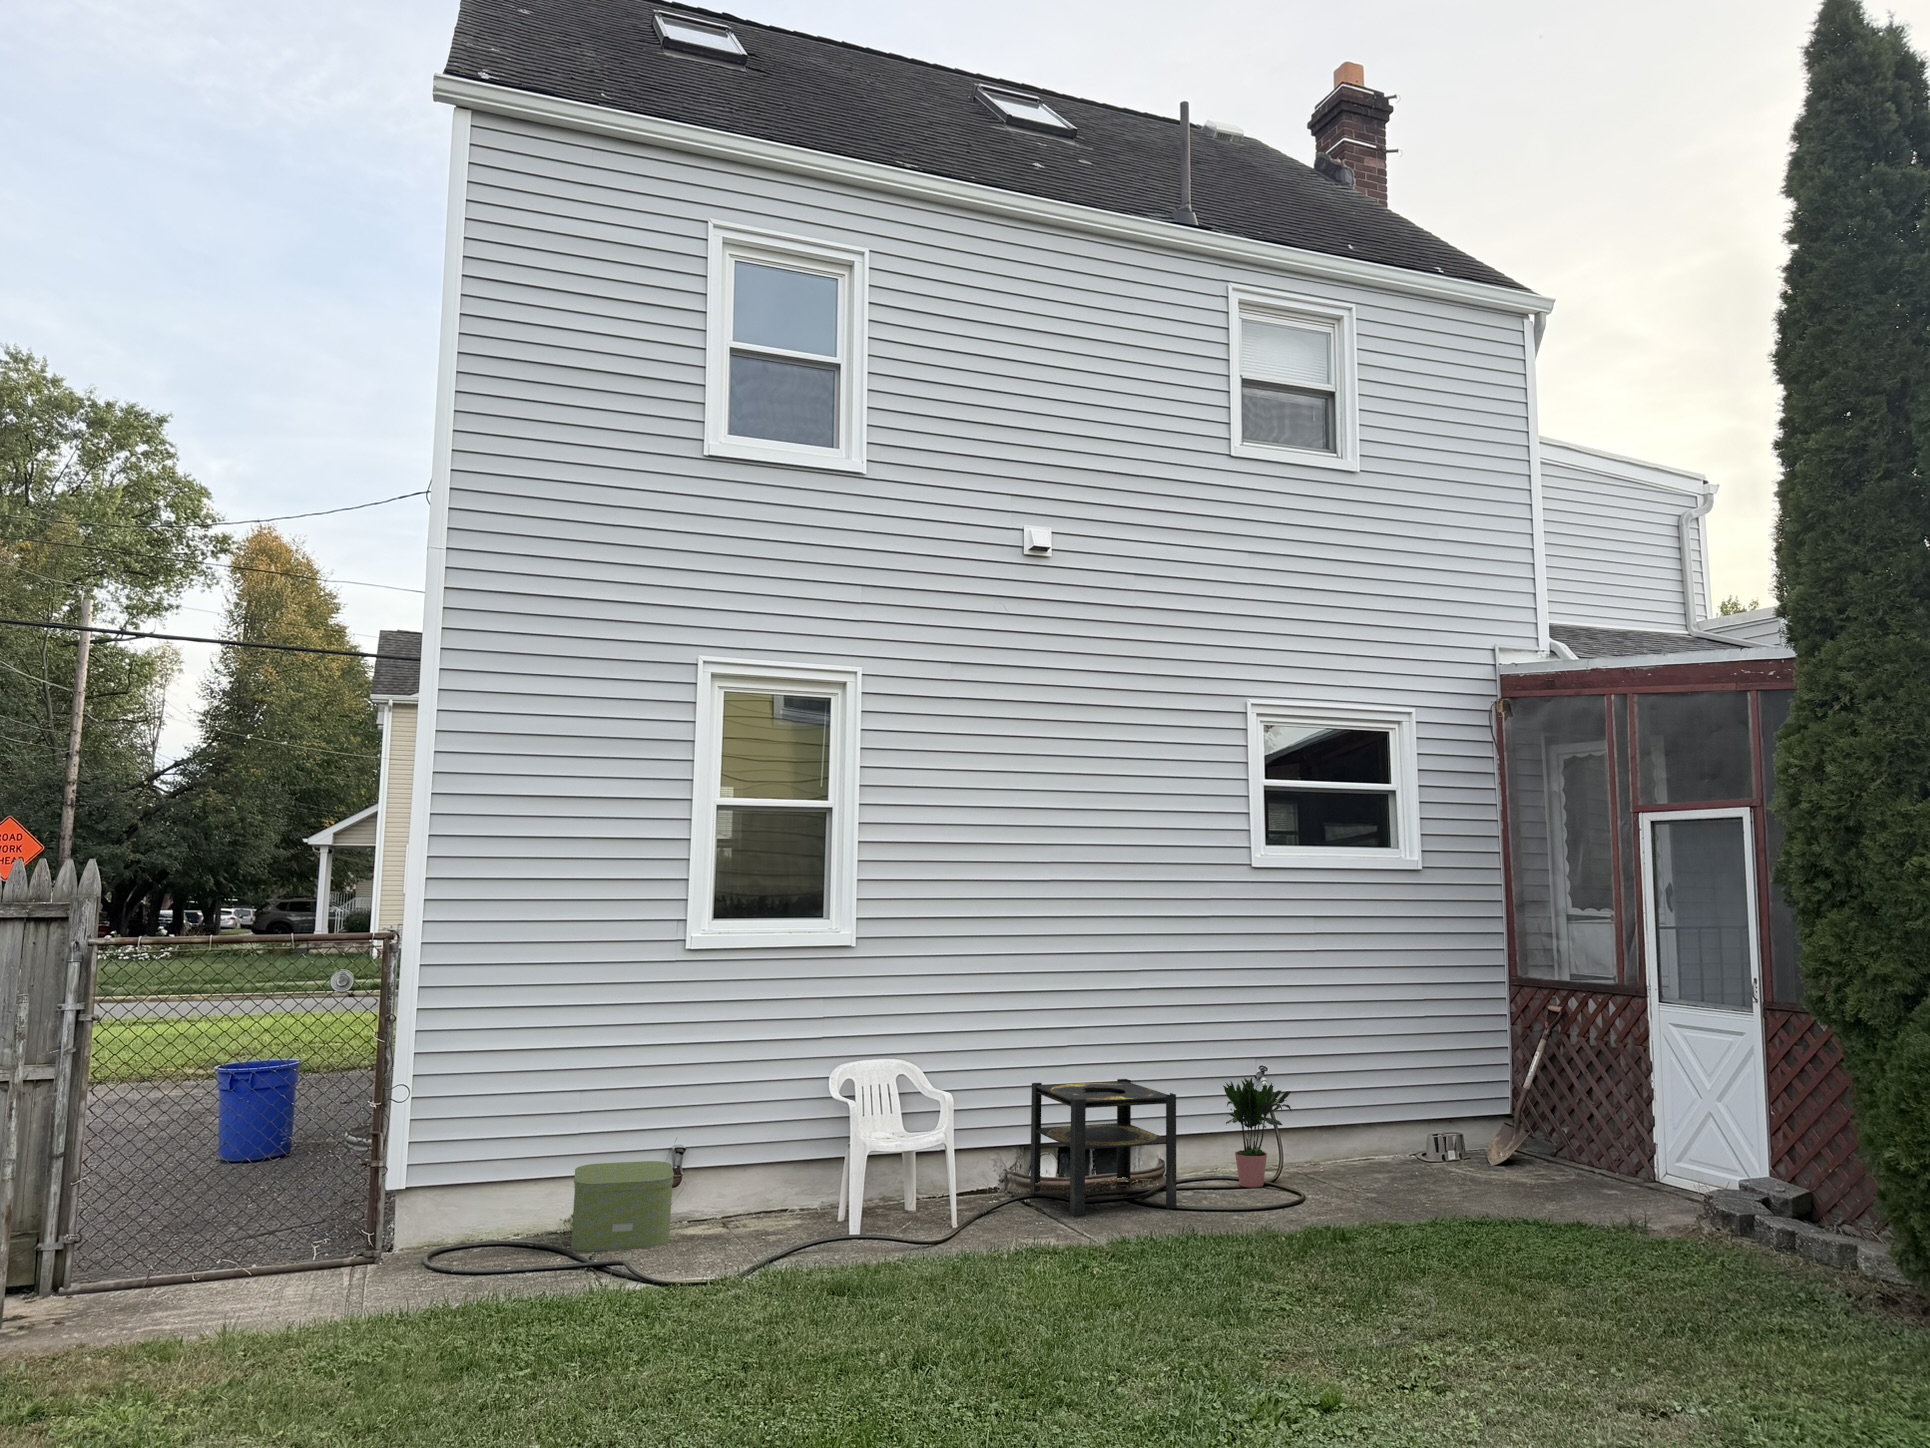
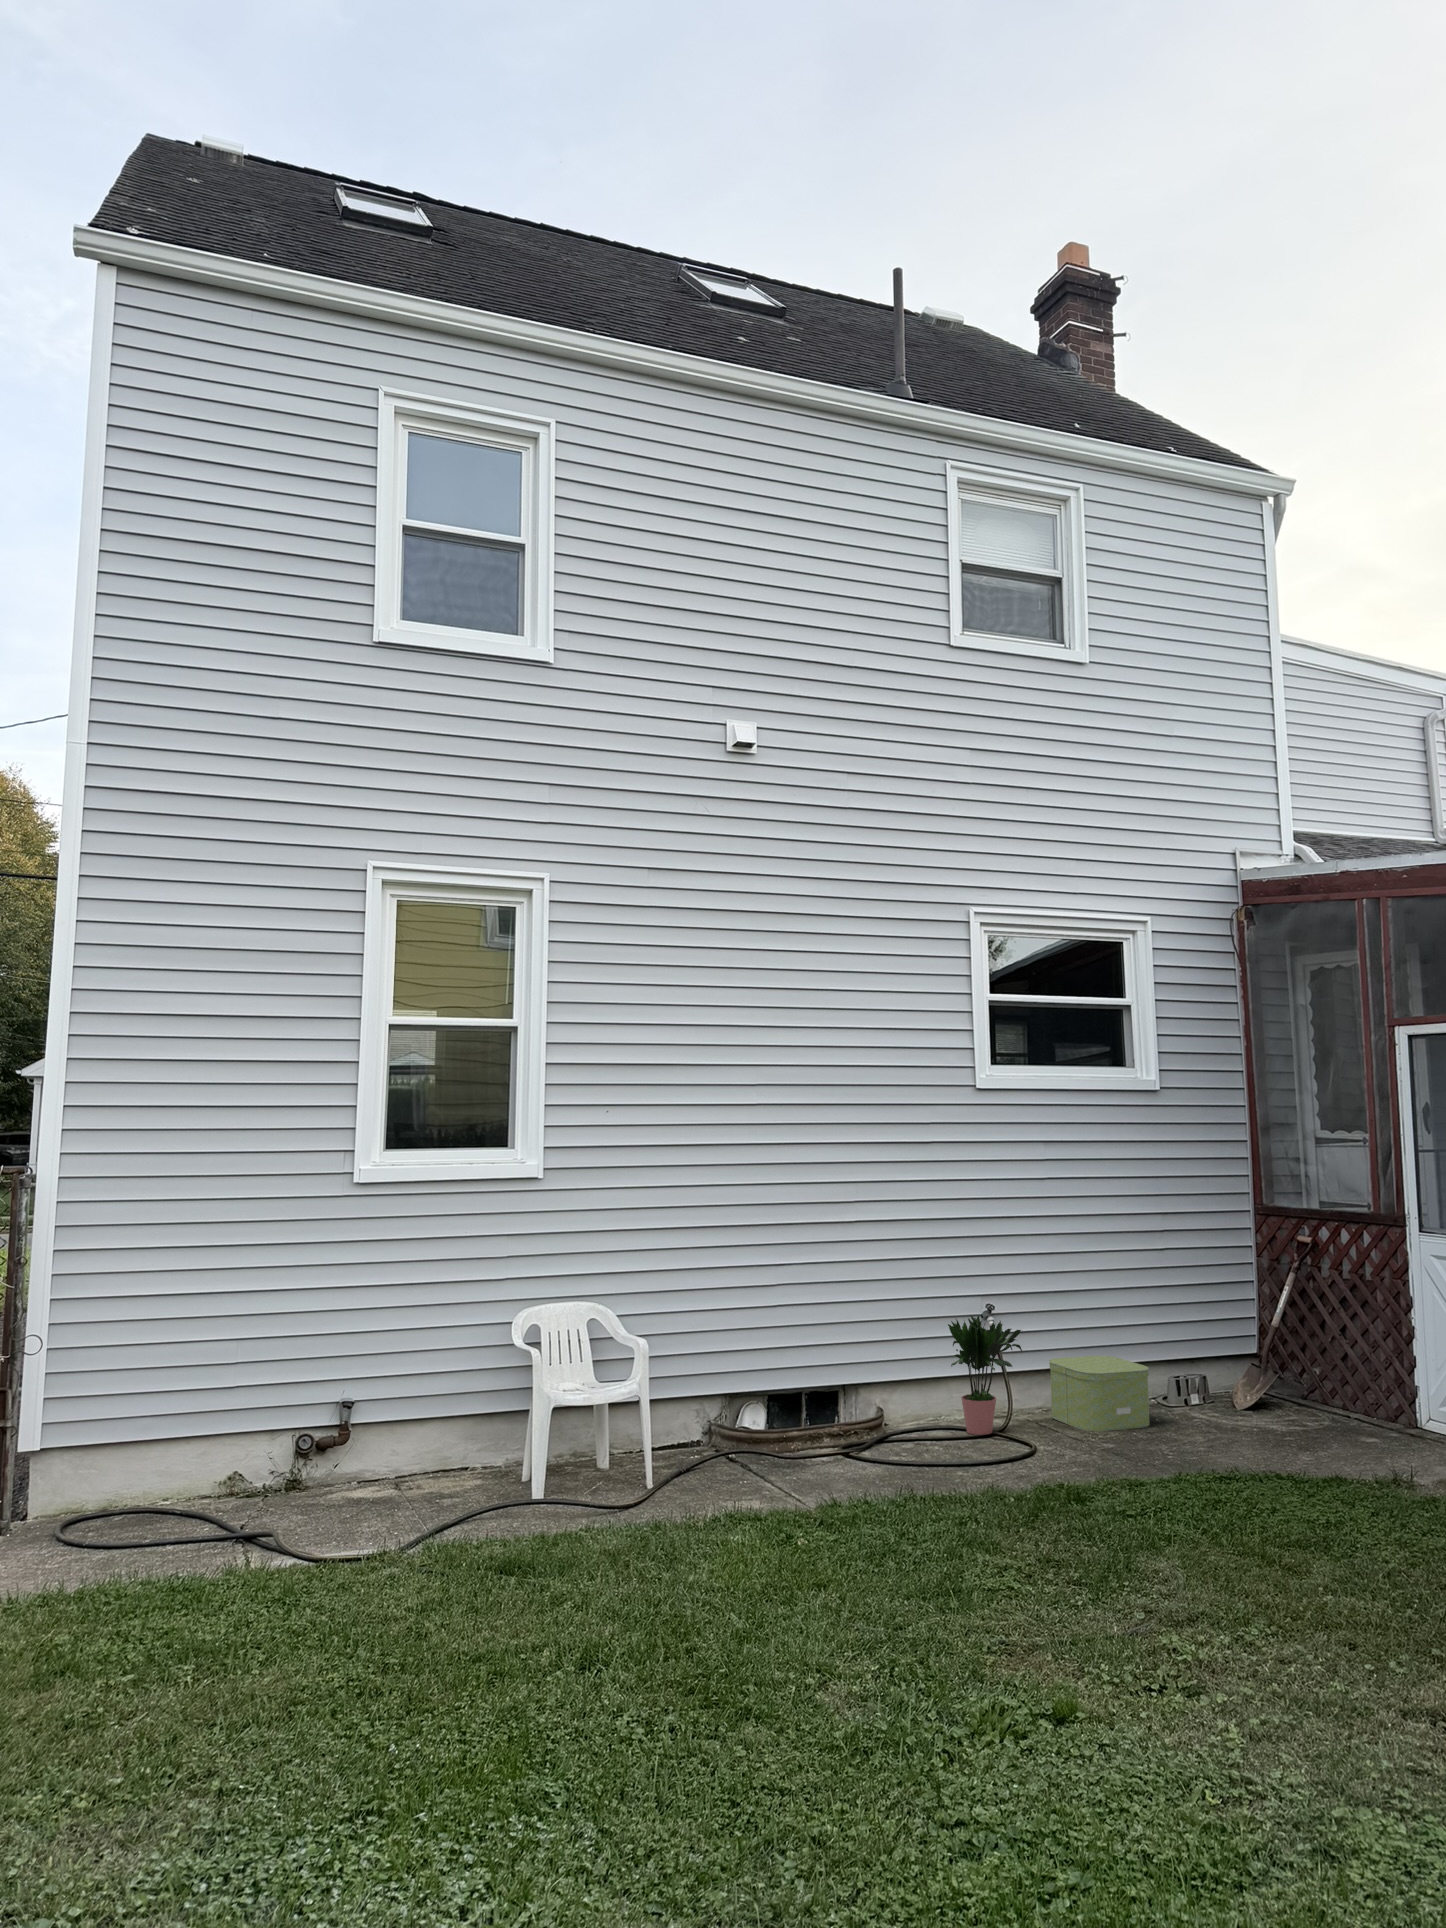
side table: present [1030,1079,1176,1217] -> none [738,1318,897,1473]
storage box: present [571,1161,674,1251] -> present [1049,1356,1150,1431]

